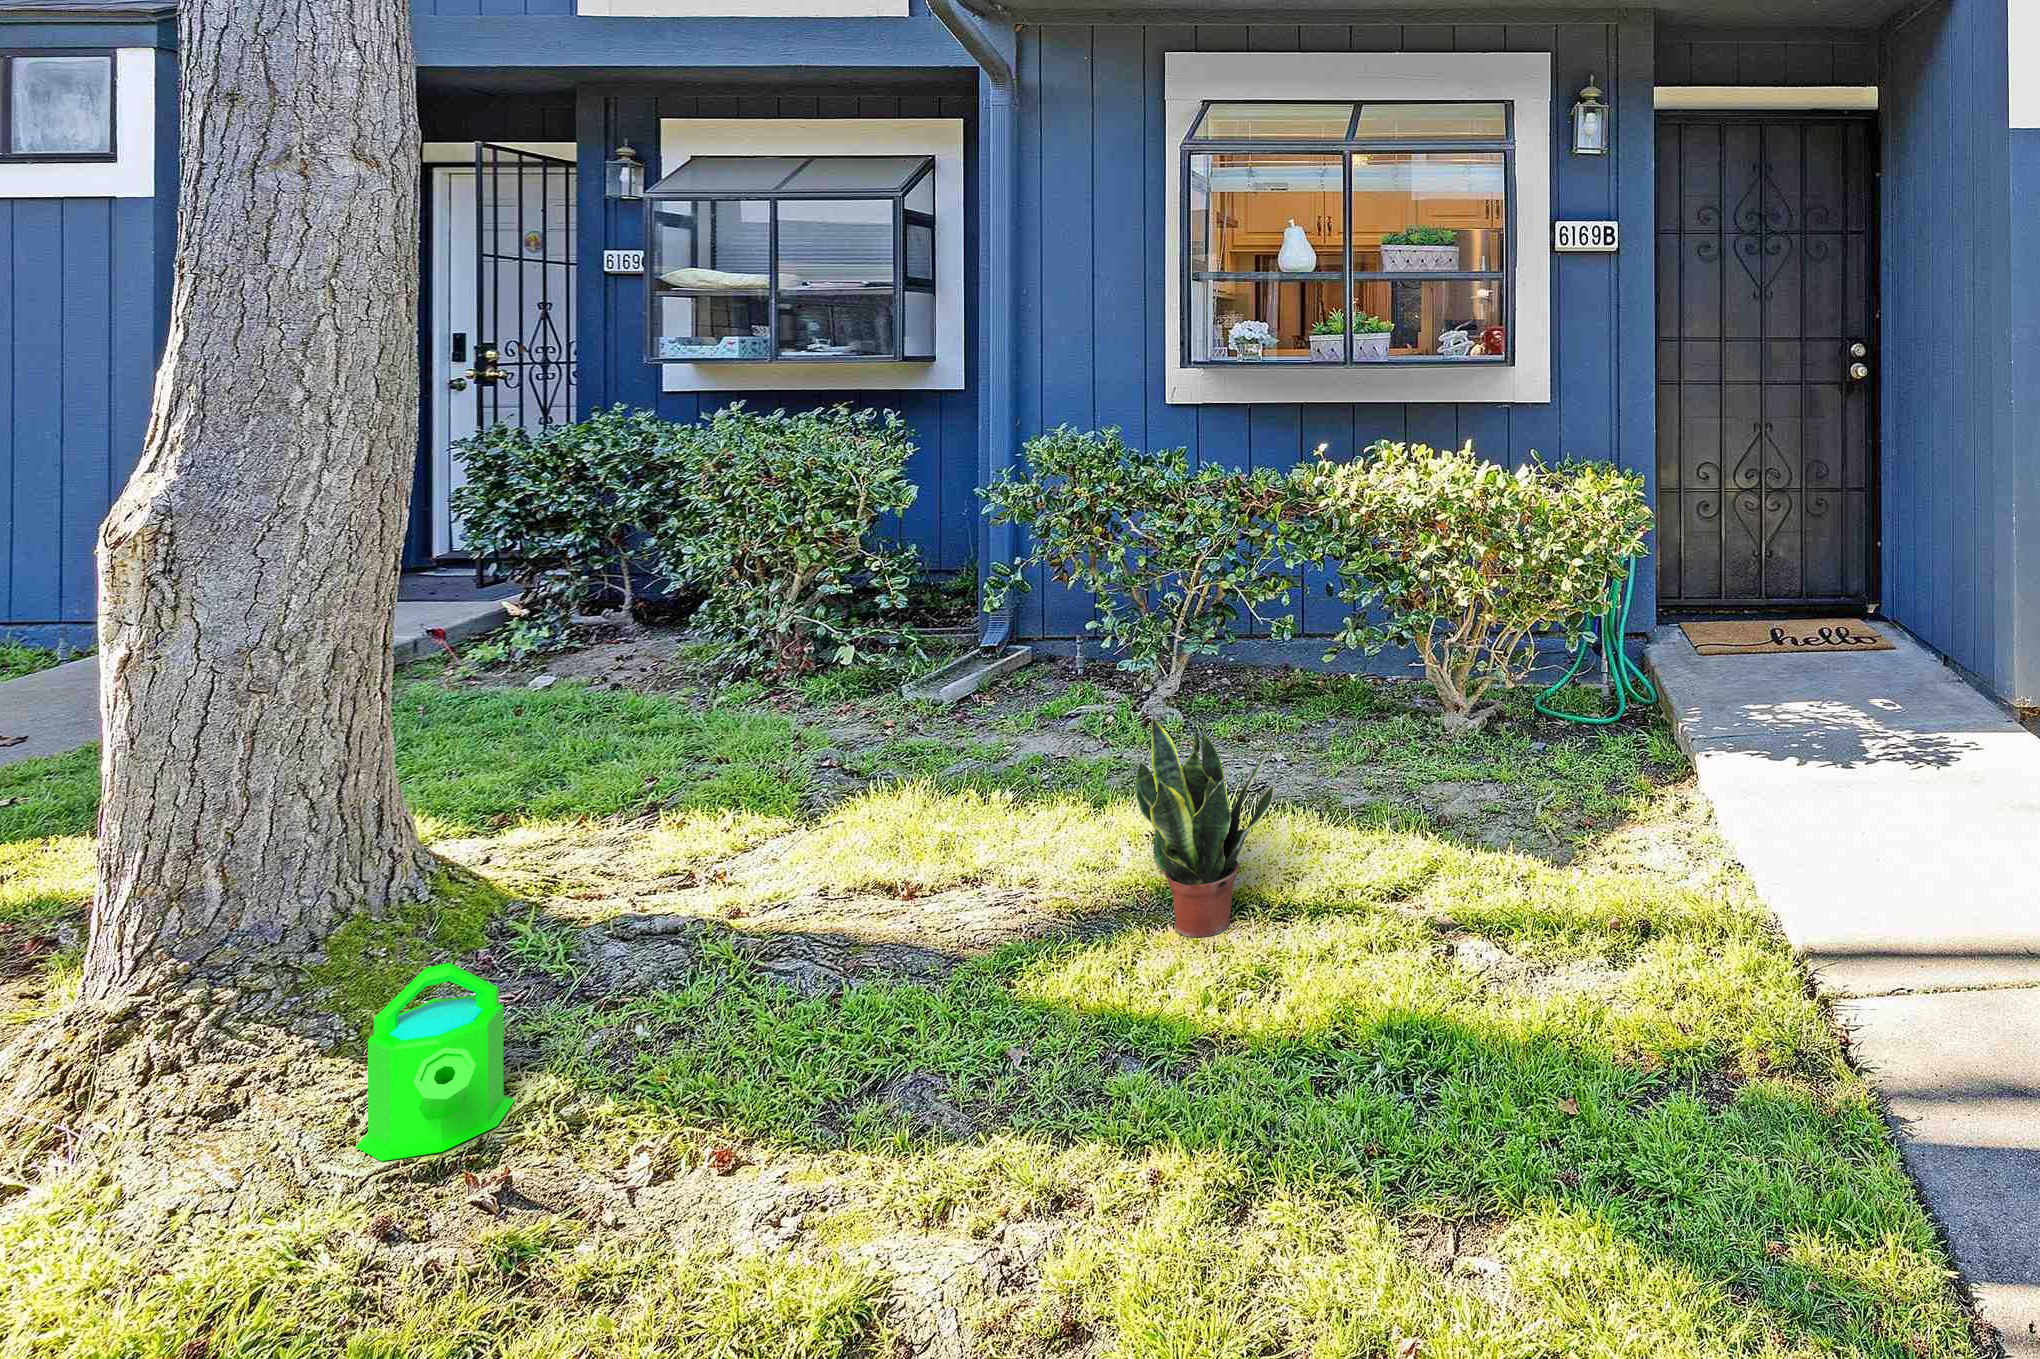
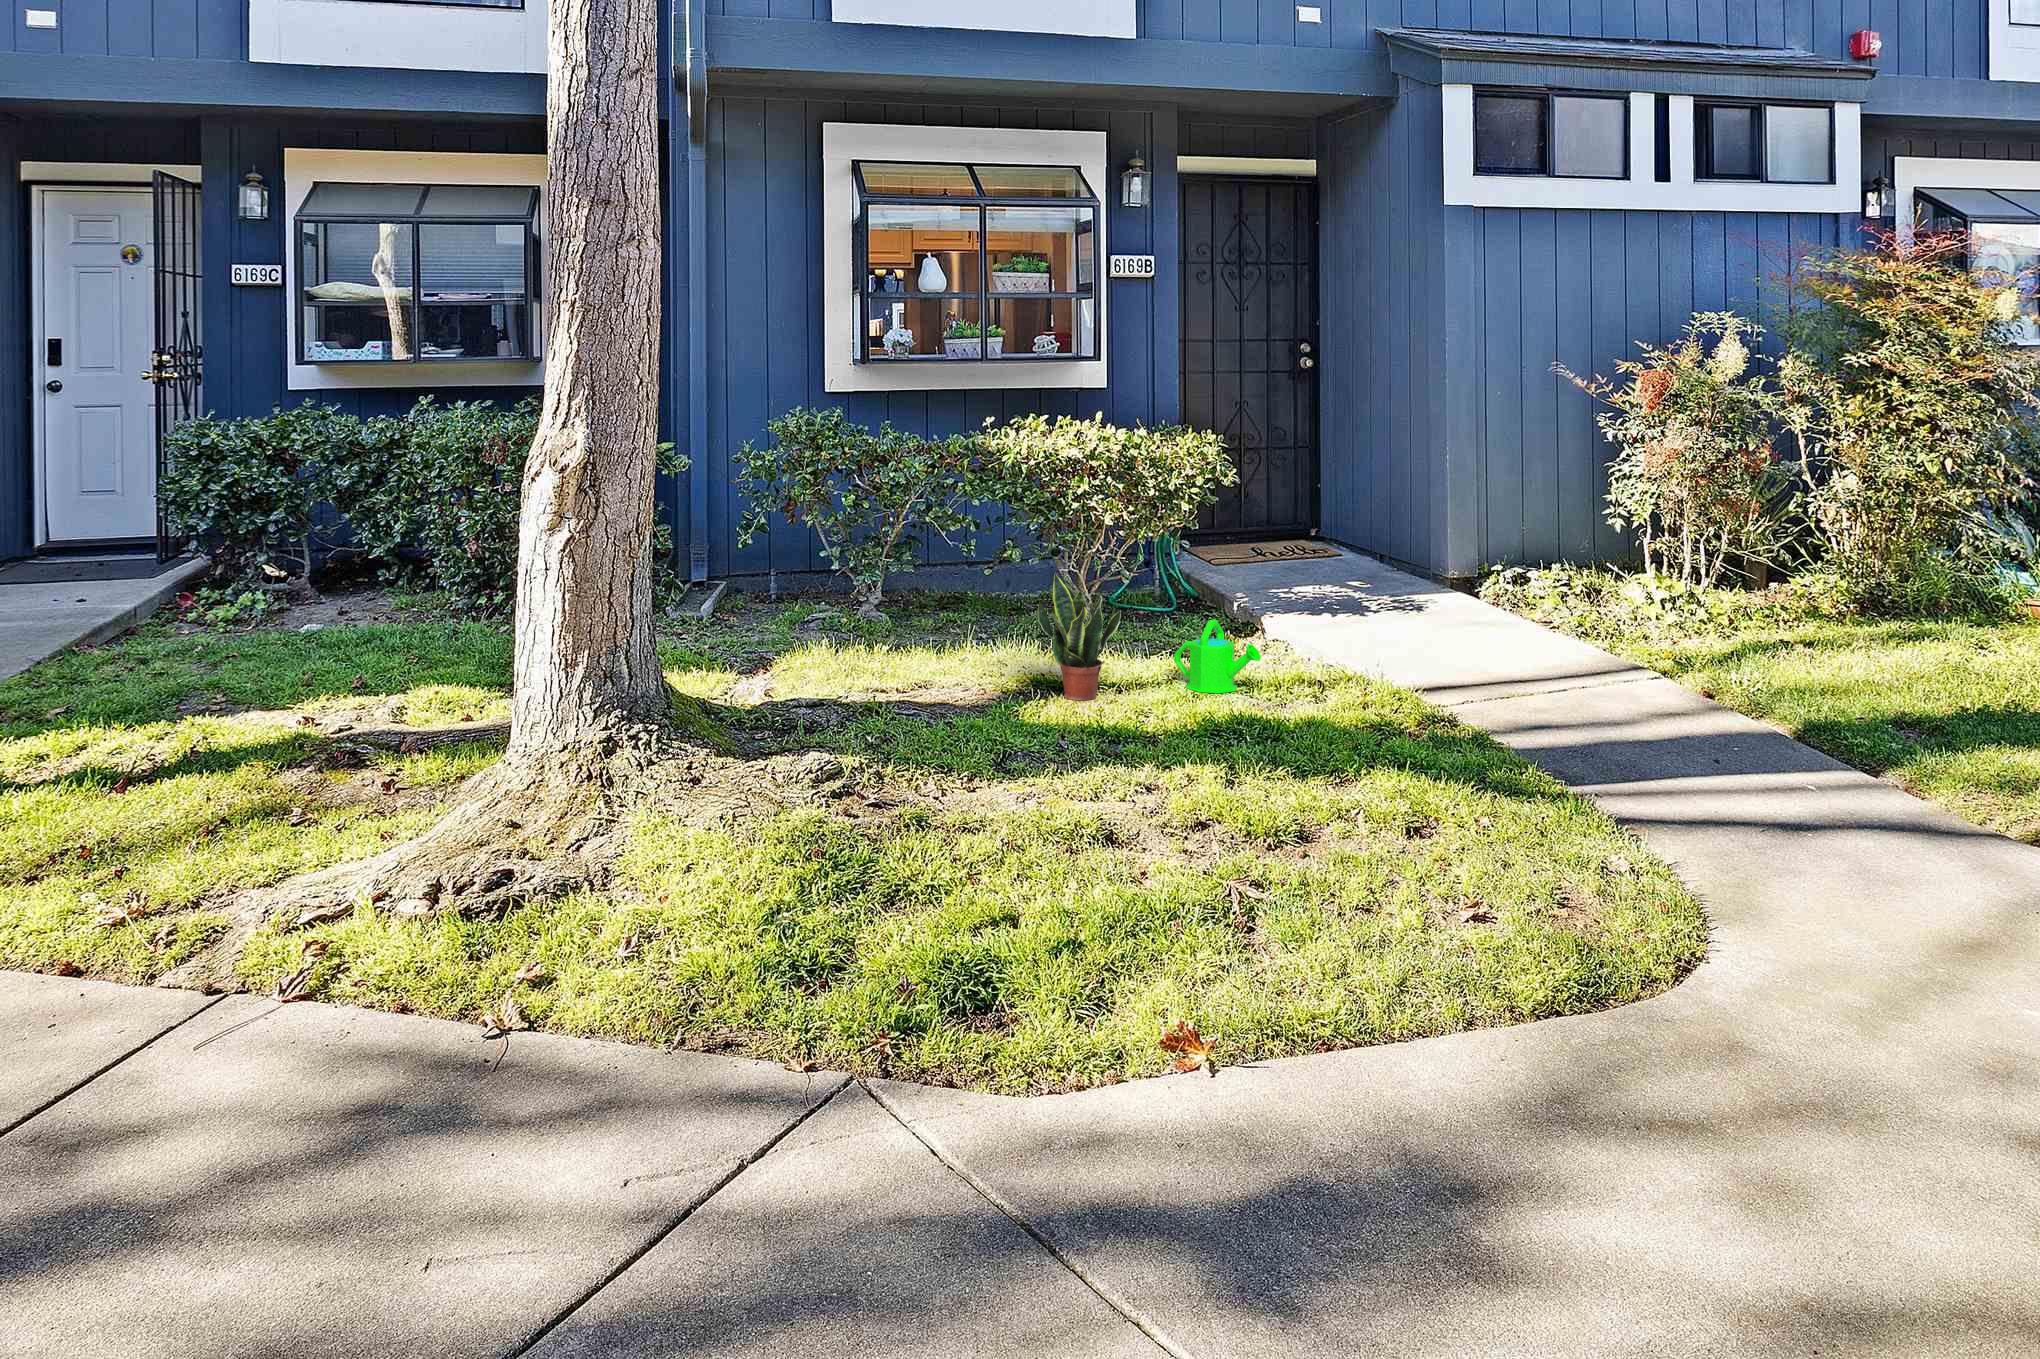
watering can: present [356,963,515,1161] -> present [1174,619,1261,693]

